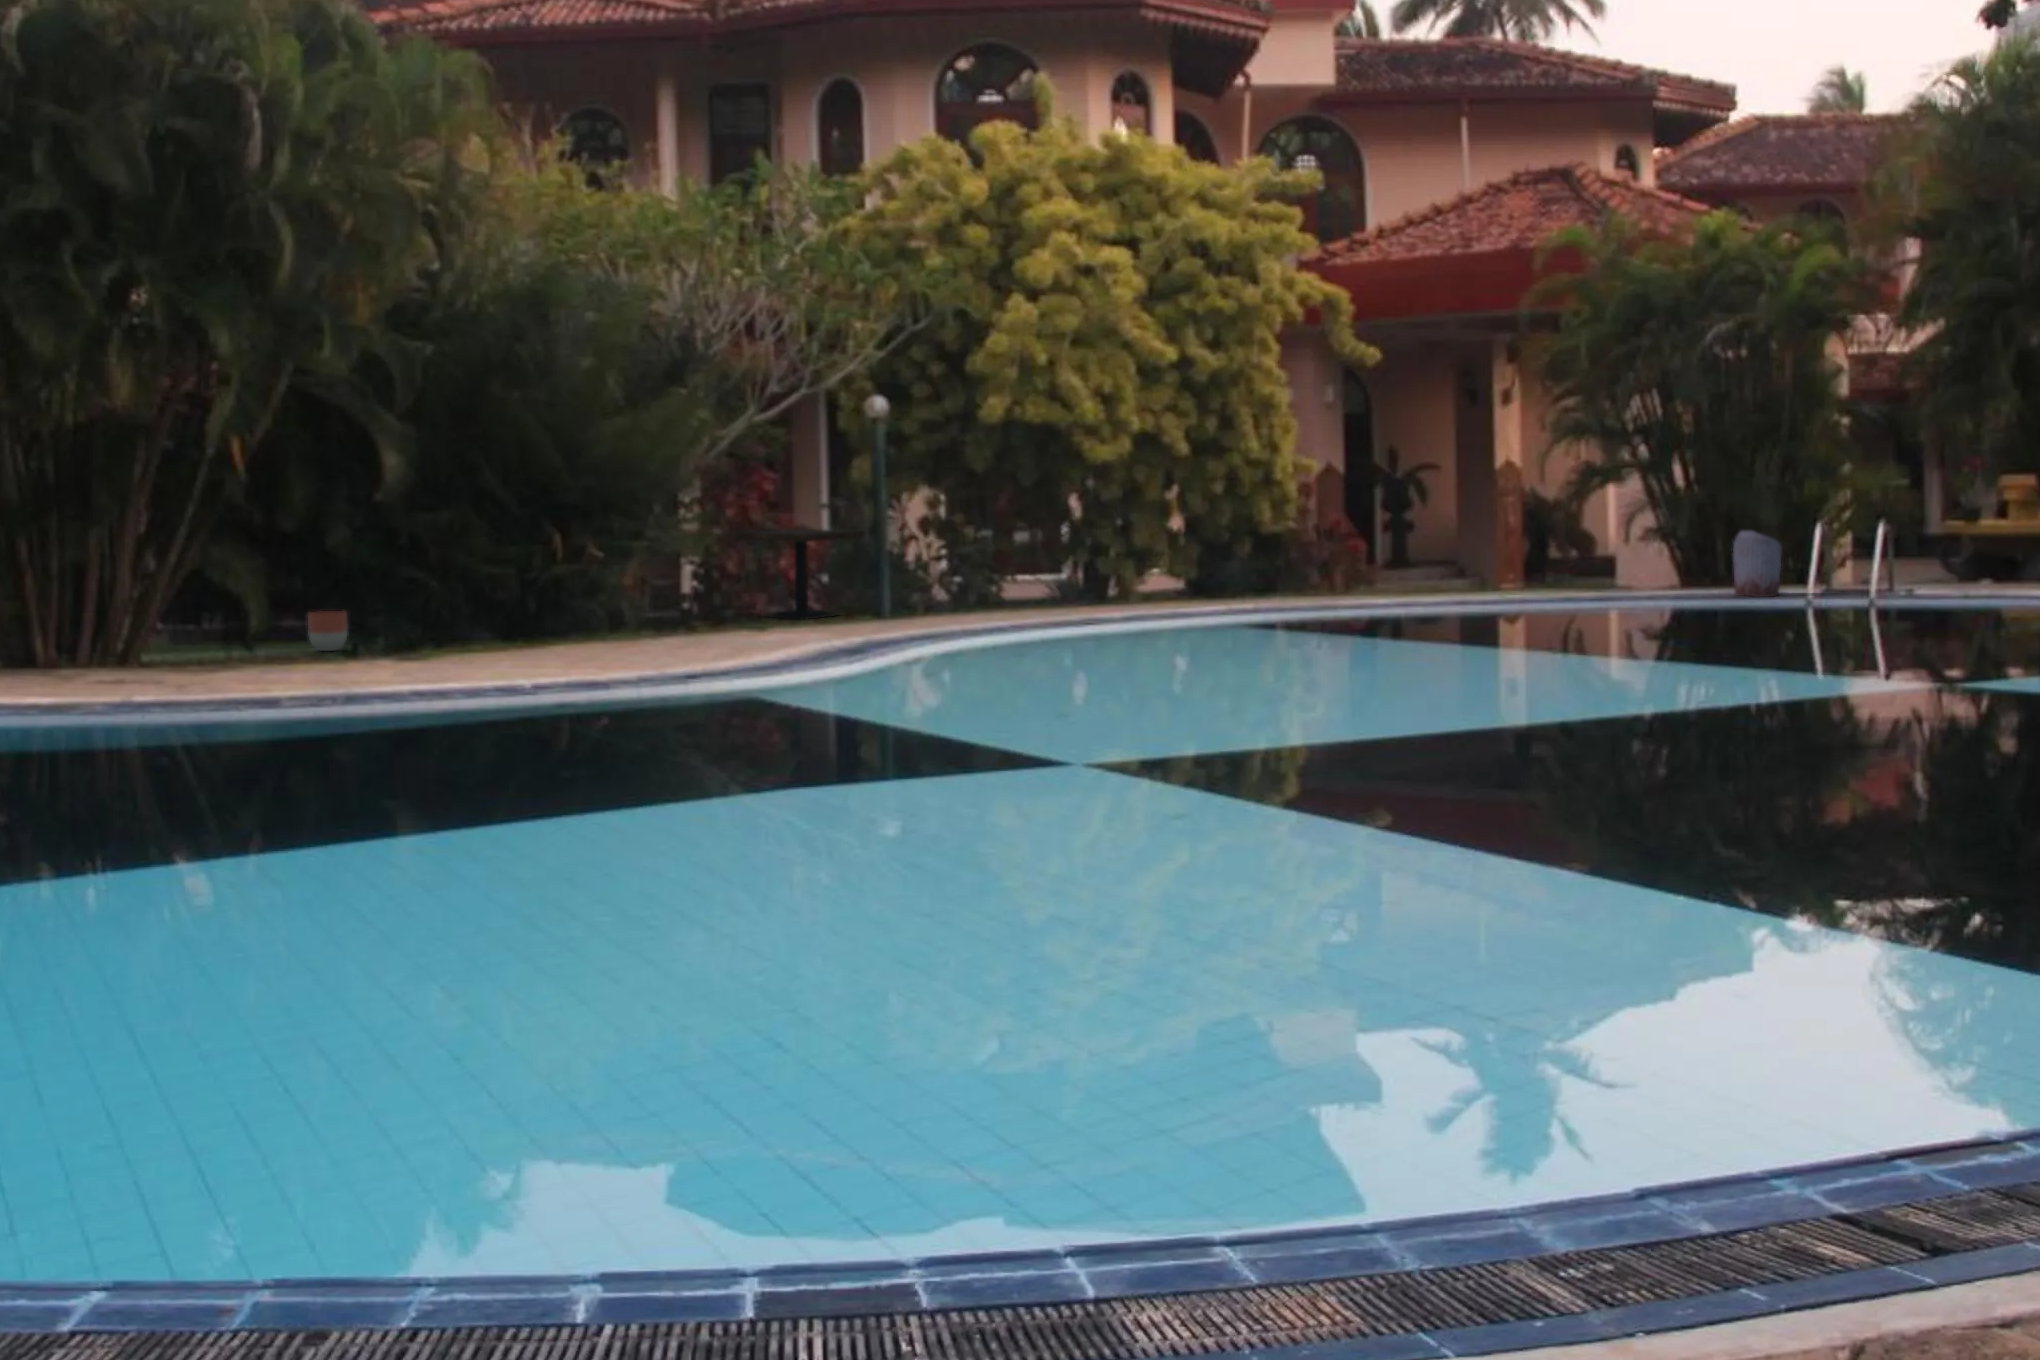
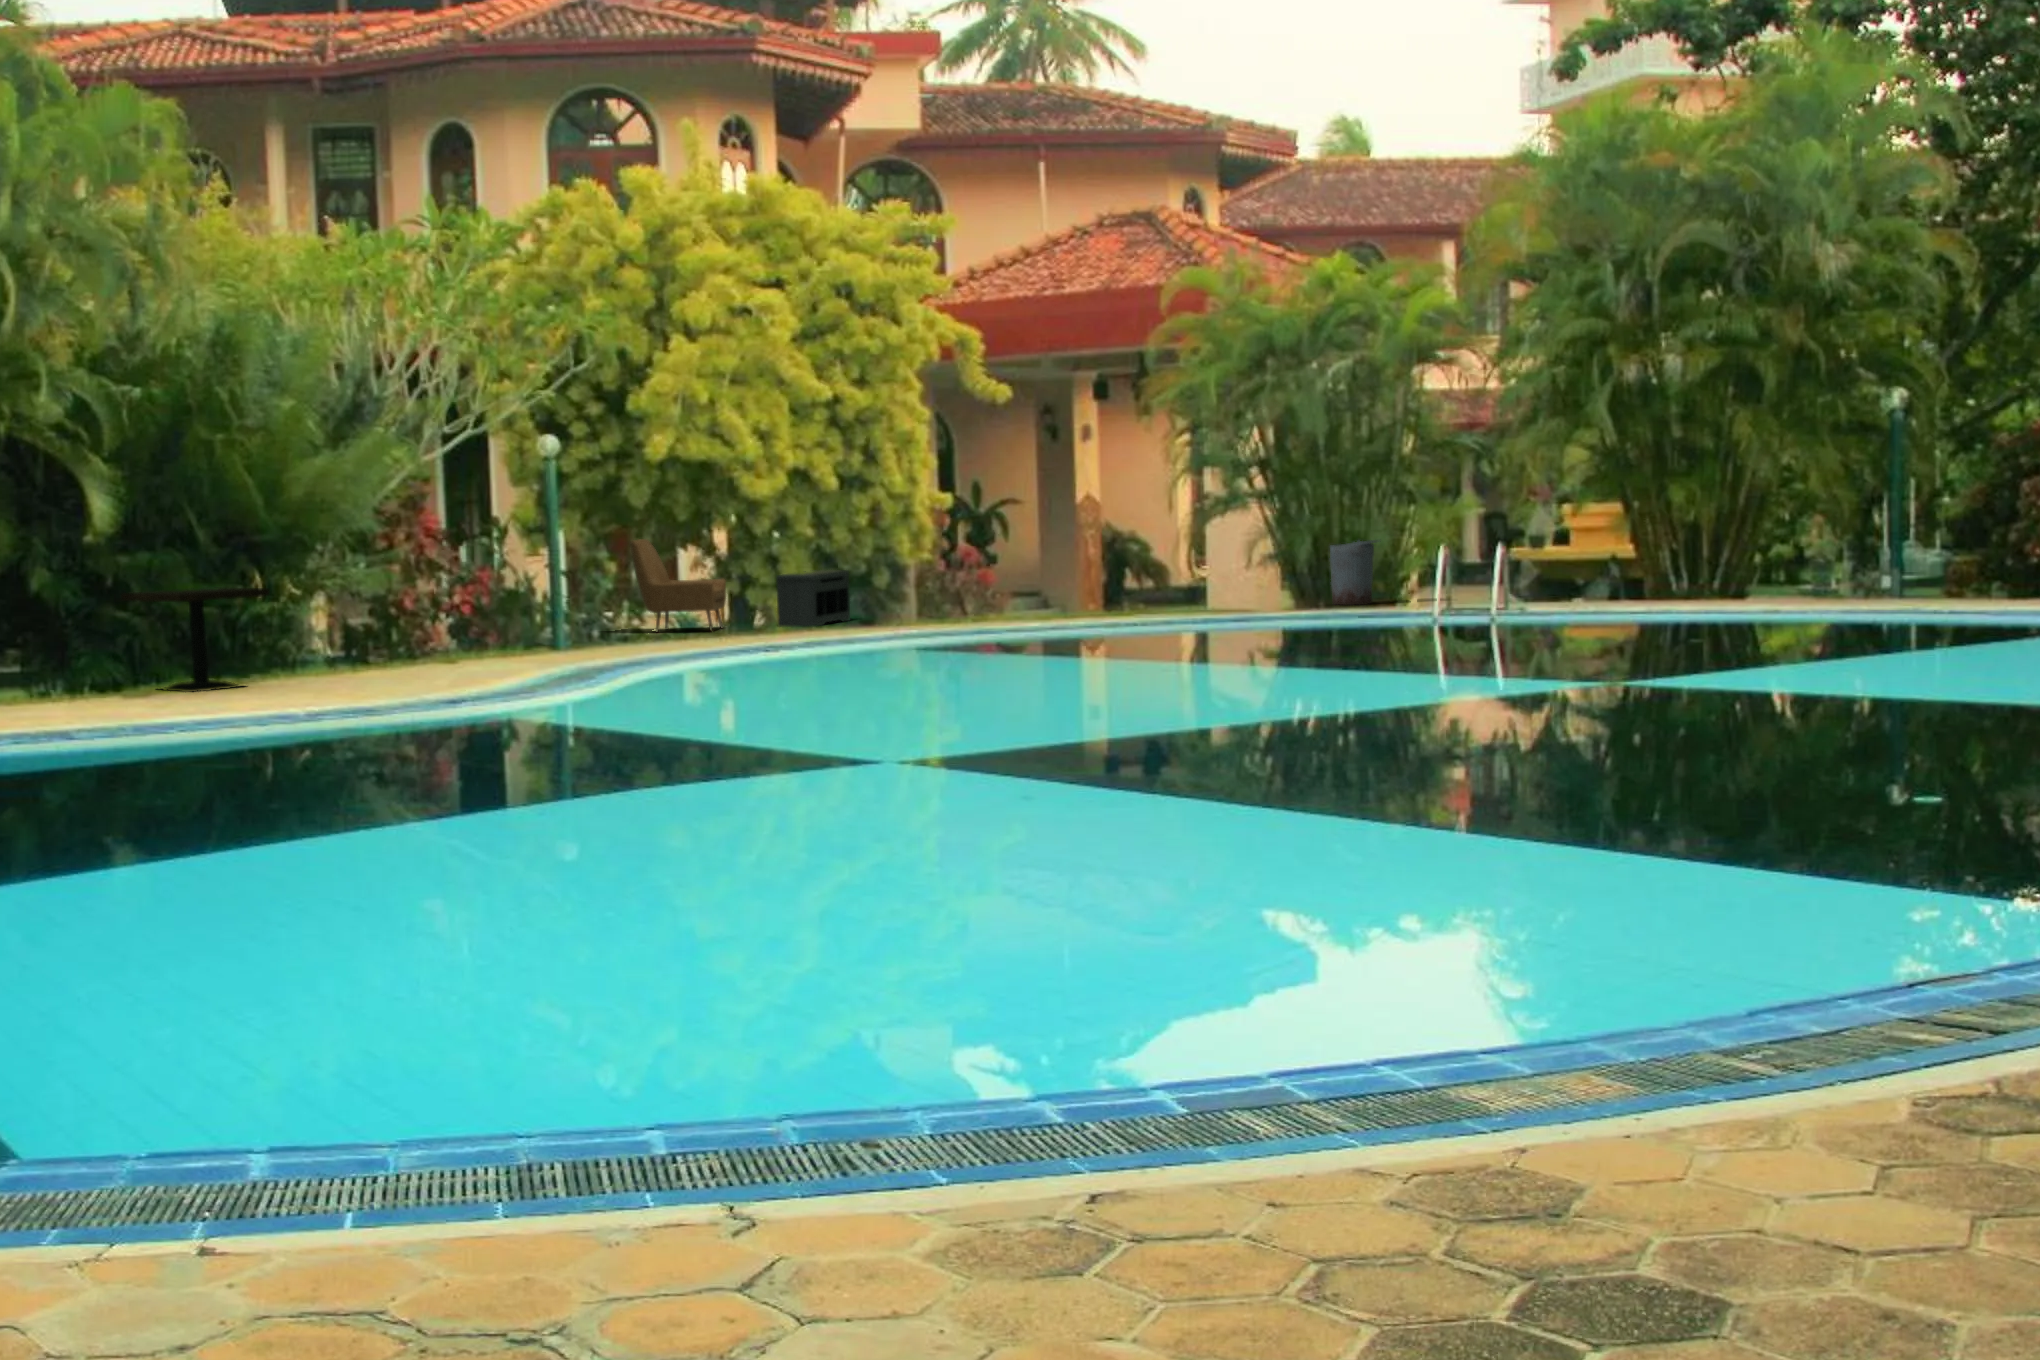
chair: none [964,502,1066,602] -> present [630,539,726,632]
side table: present [737,529,864,619] -> present [121,587,270,692]
bench: none [1119,540,1202,600] -> present [776,570,850,627]
planter: present [308,611,347,651] -> none [48,653,88,692]

